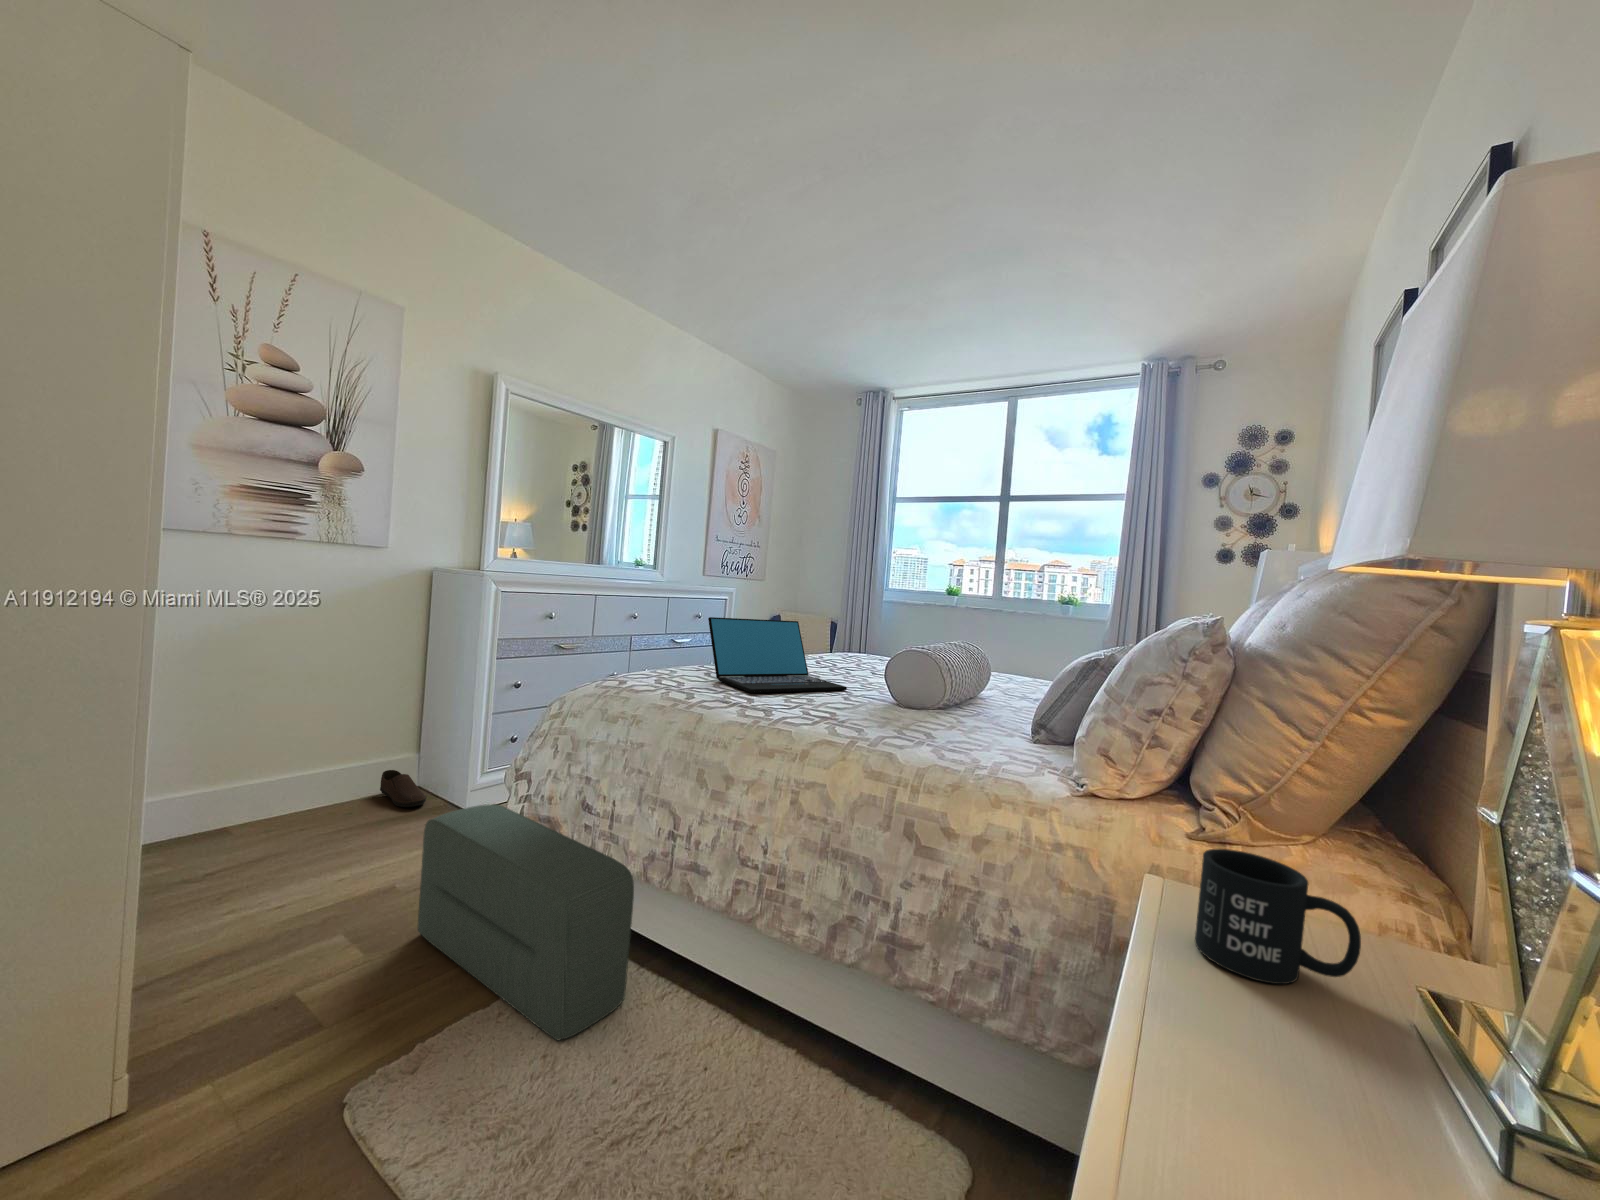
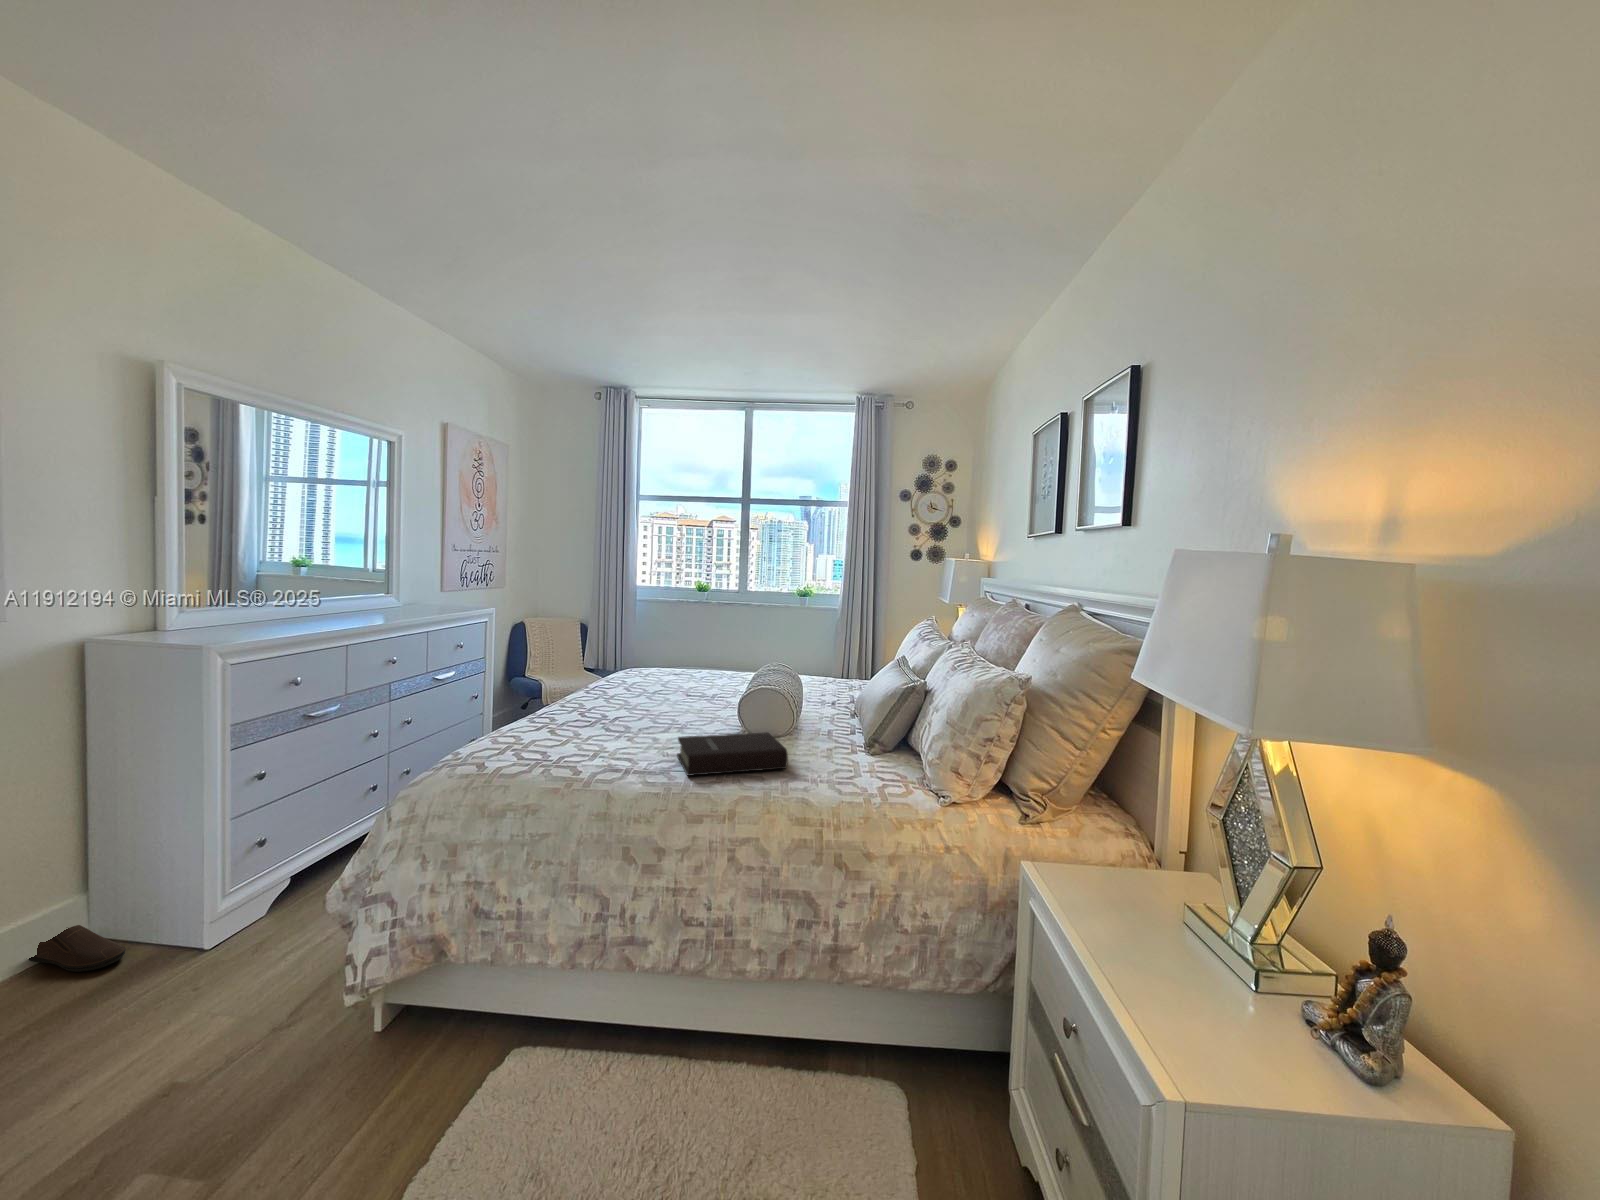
laptop: present [708,617,847,693] -> none [555,665,699,754]
book: none [785,681,901,727] -> present [677,732,788,776]
pouf: present [418,804,634,1041] -> none [256,937,568,1154]
mug: present [1195,849,1361,984] -> none [1081,846,1163,922]

